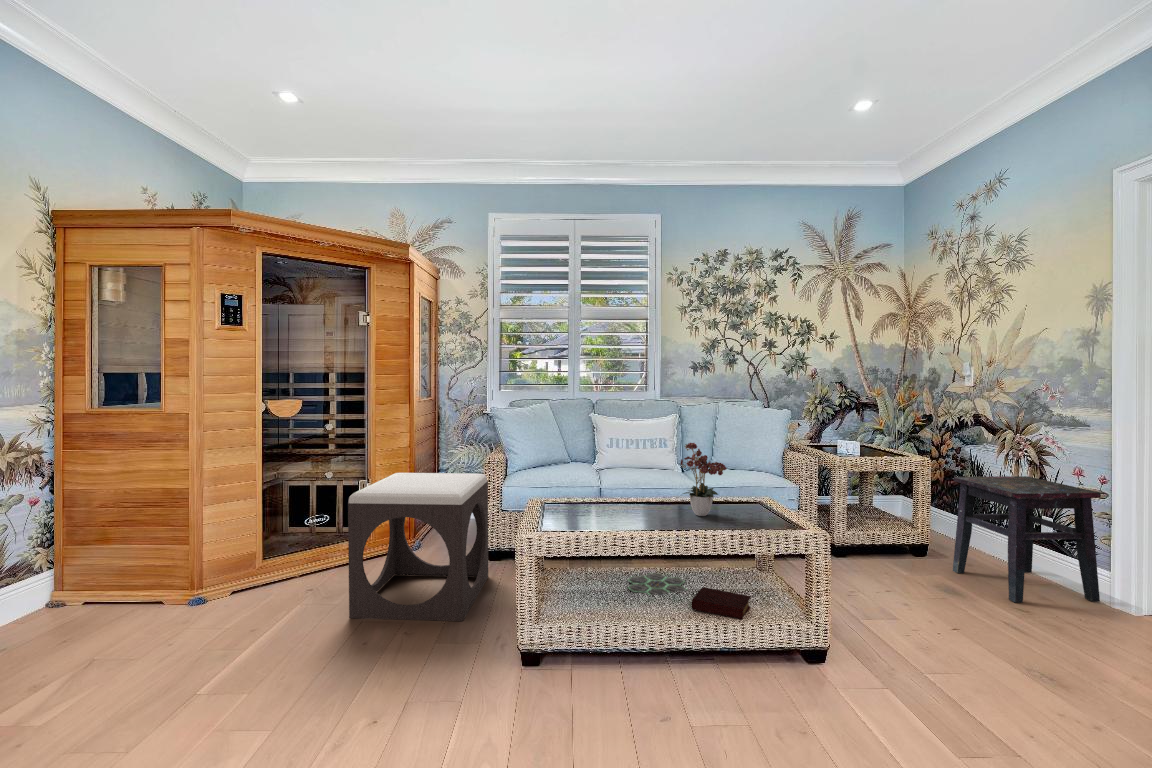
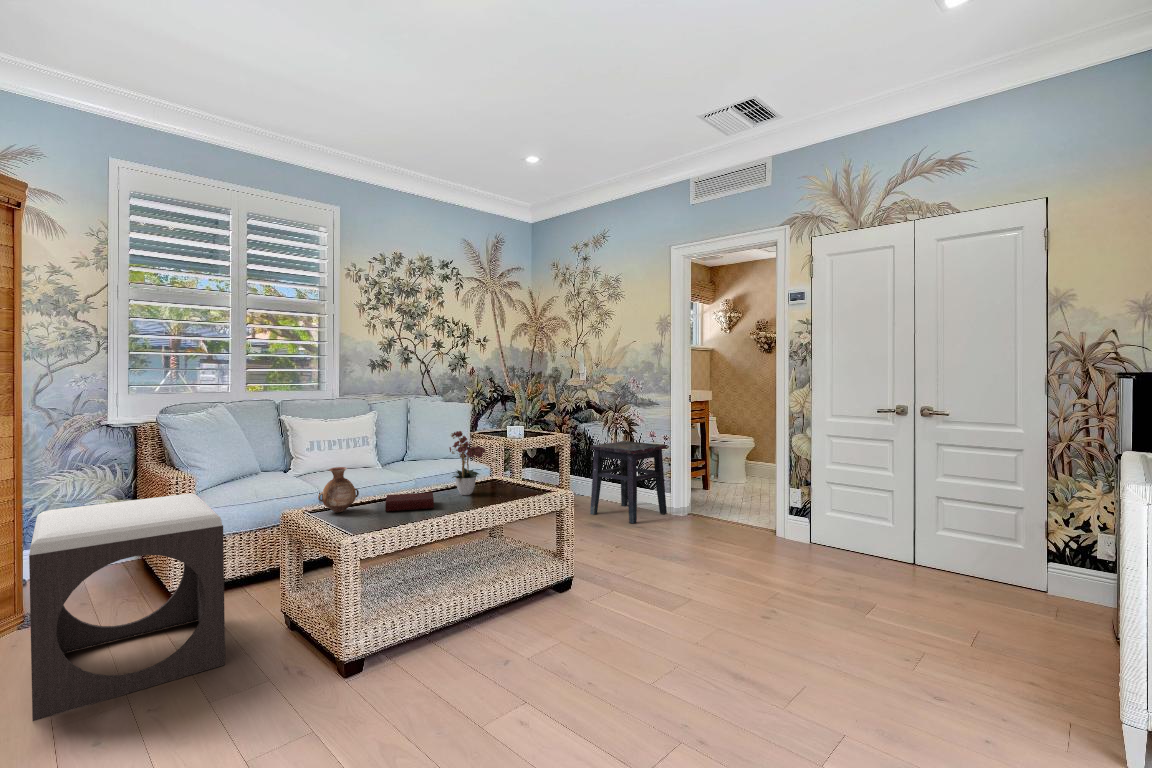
vase: none [550,467,585,510] -> present [318,467,359,512]
board game: present [627,573,687,595] -> none [389,559,450,580]
book: present [691,587,751,619] -> present [385,492,434,511]

